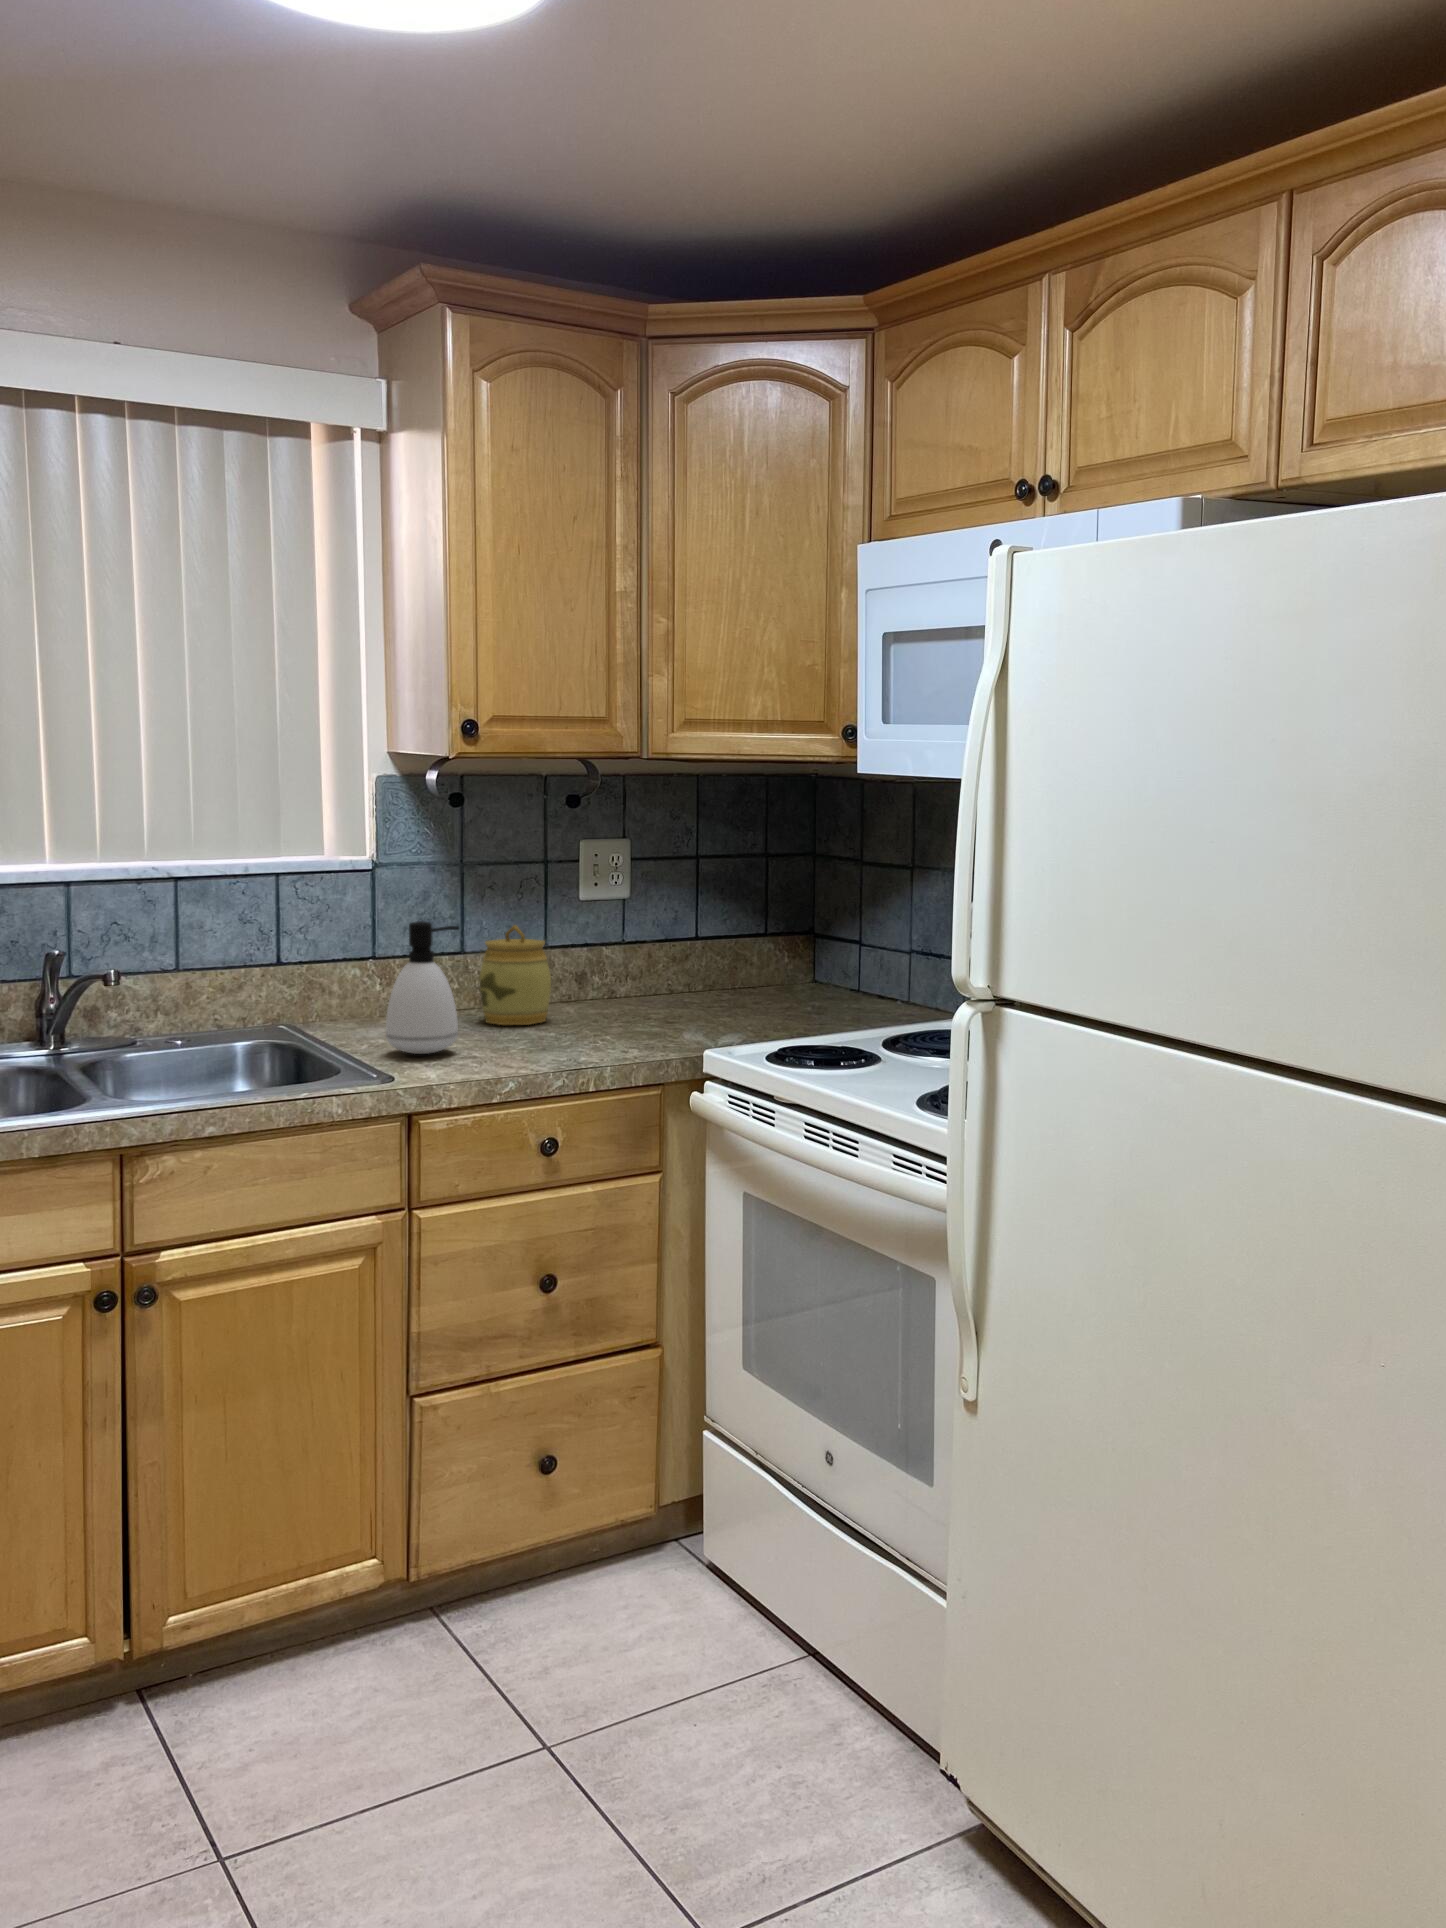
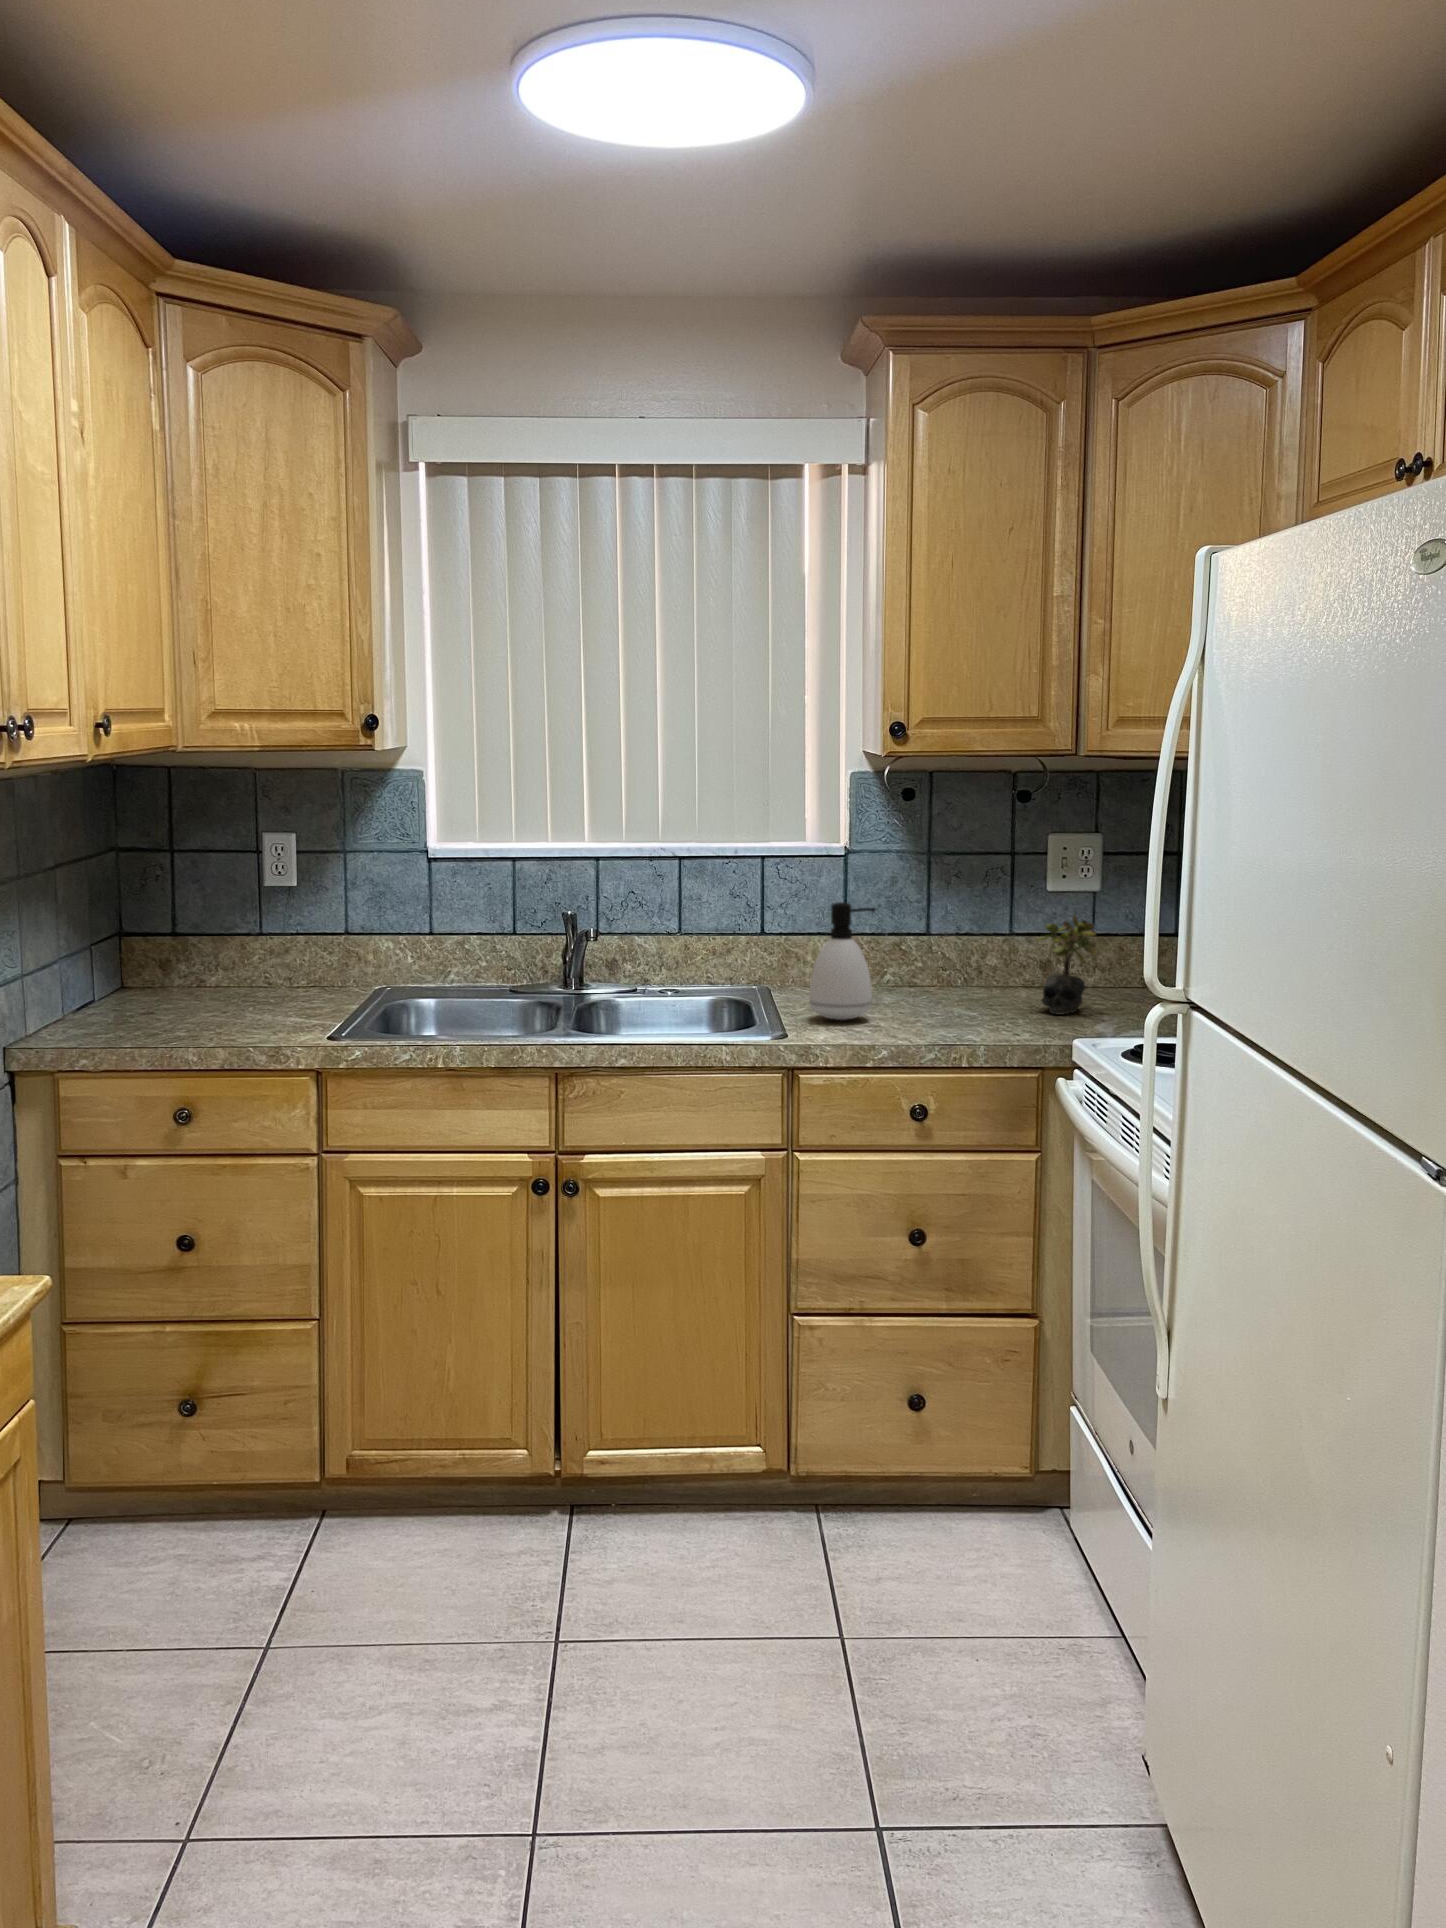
jar: present [480,925,551,1025] -> none [926,910,997,1003]
succulent plant: none [604,925,672,1029] -> present [1036,916,1098,1015]

